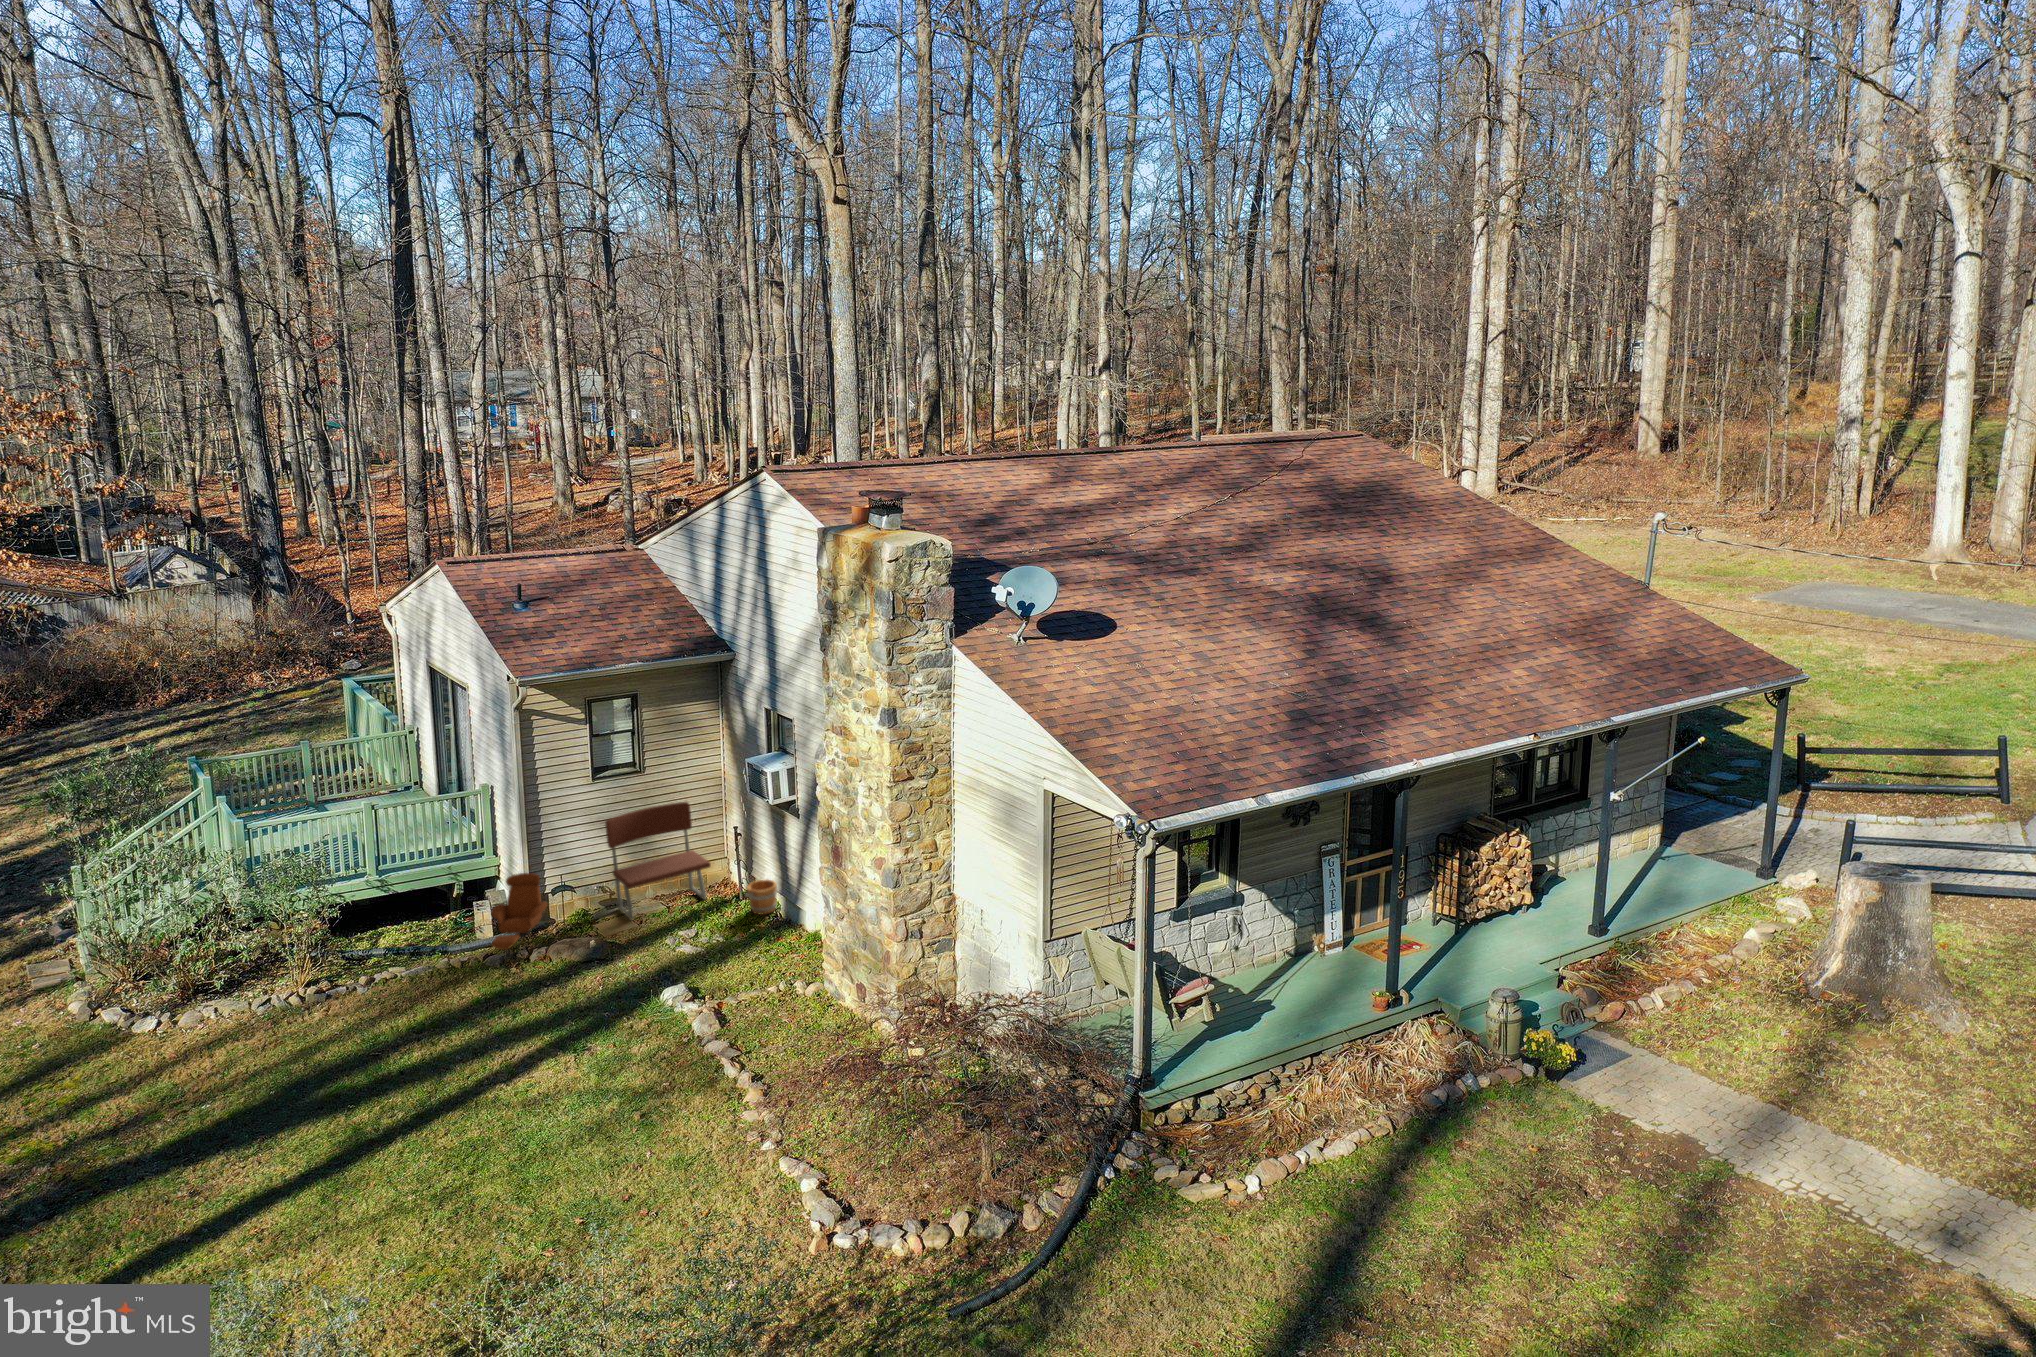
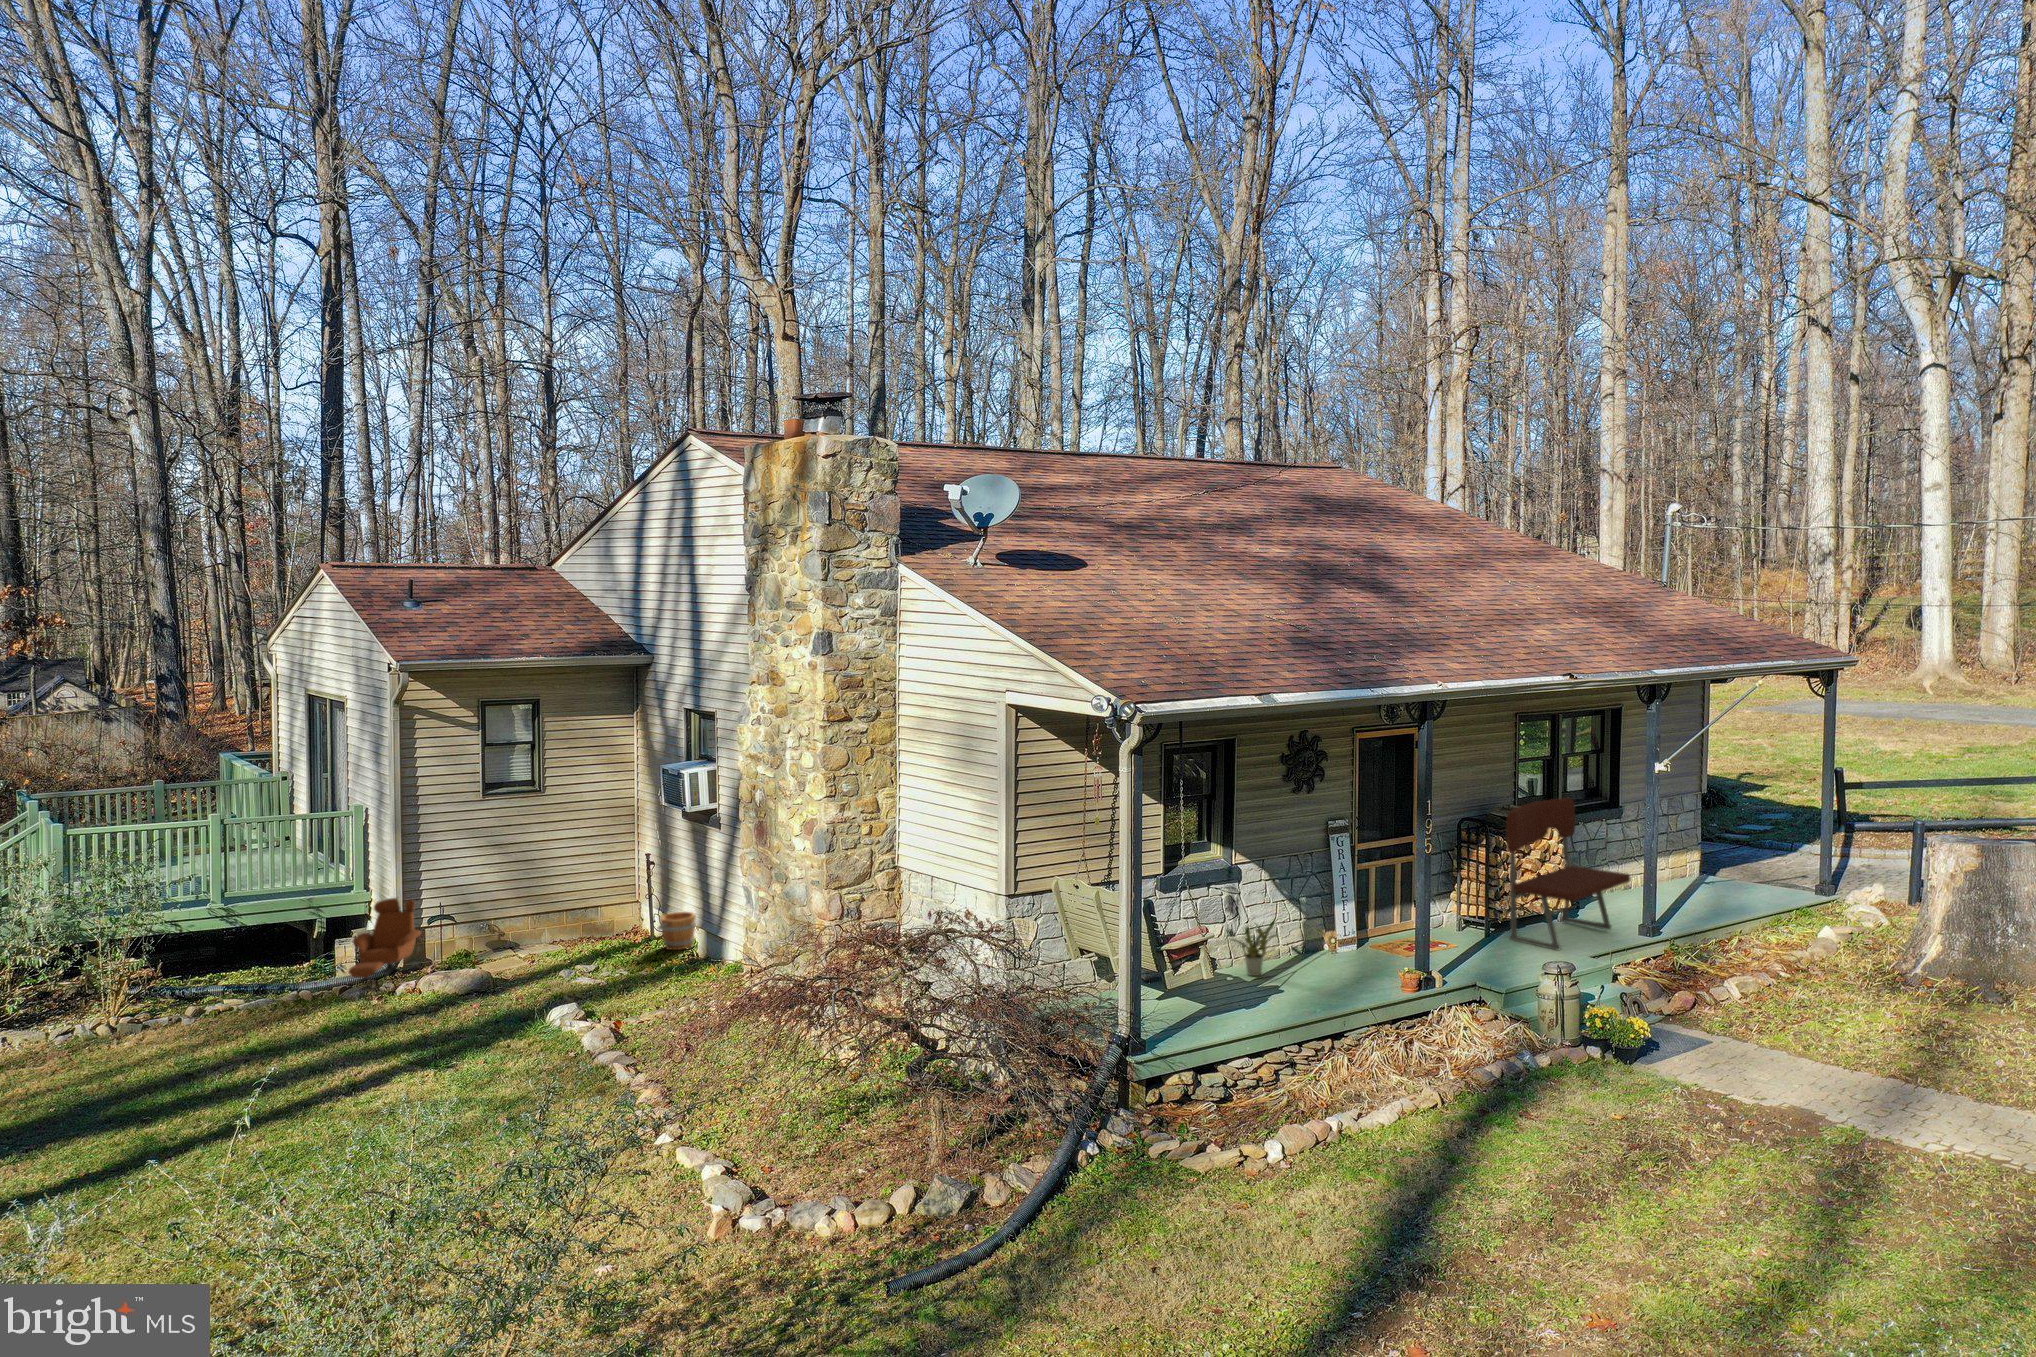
bench: present [605,801,711,920] -> present [1506,798,1630,950]
potted plant: none [1226,940,1275,986] -> present [1233,921,1277,976]

